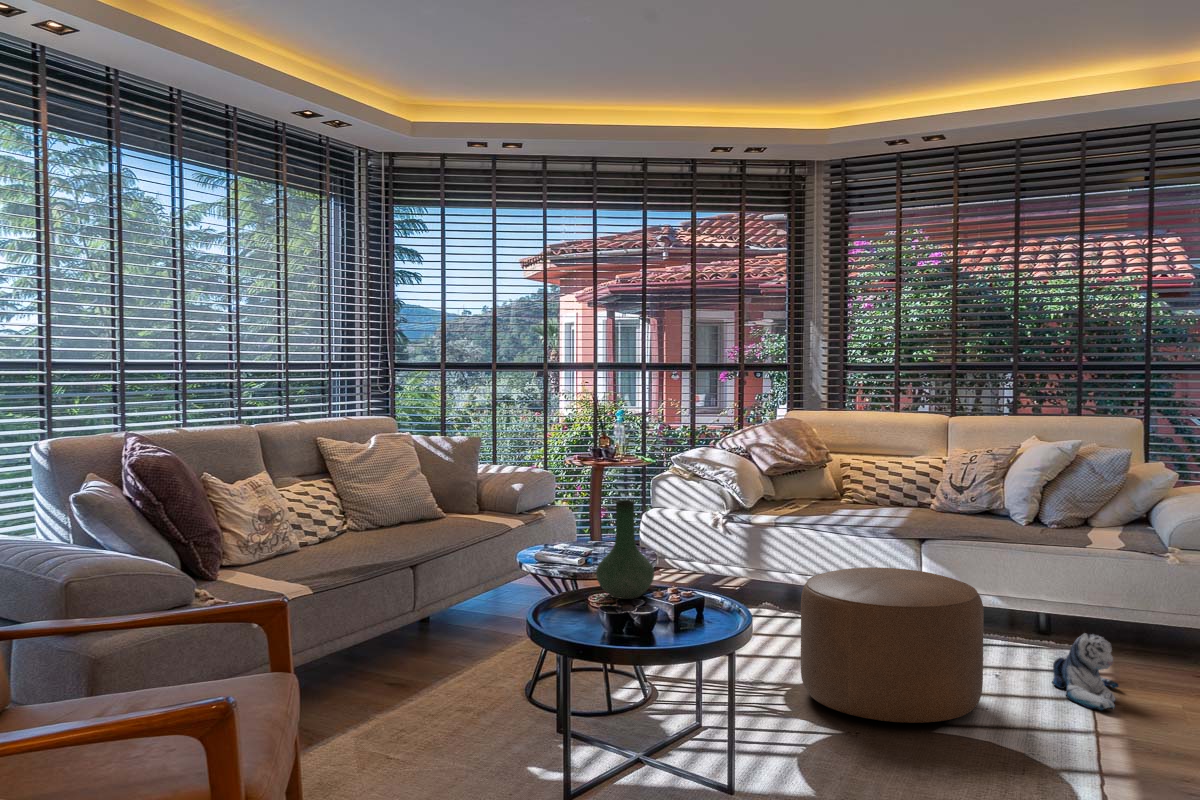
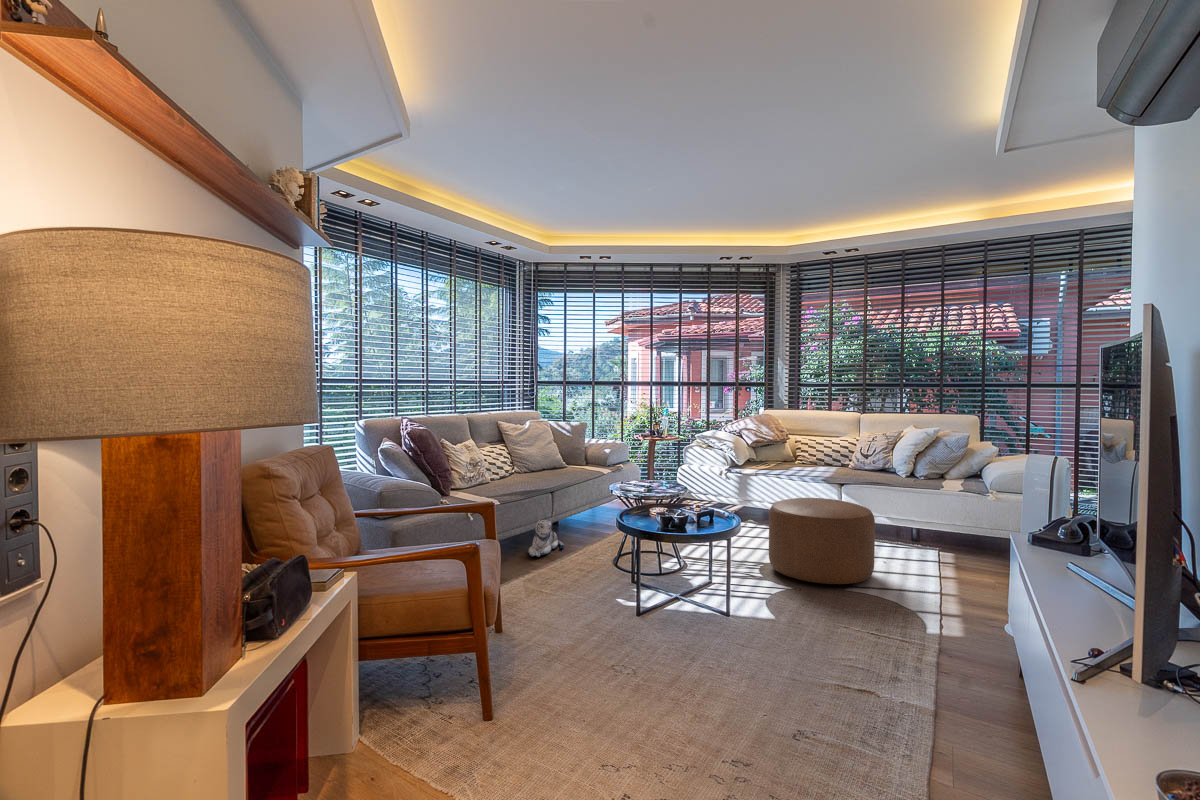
vase: present [596,500,654,599] -> none [654,456,686,510]
plush toy: present [1052,634,1119,710] -> present [528,519,564,557]

